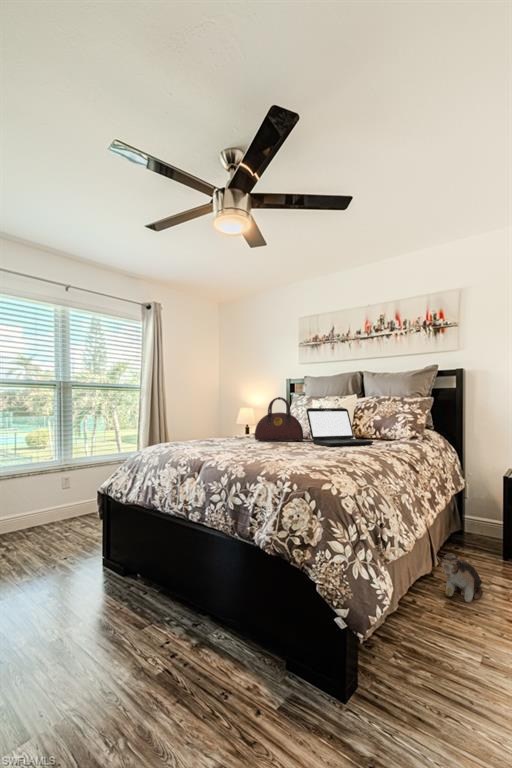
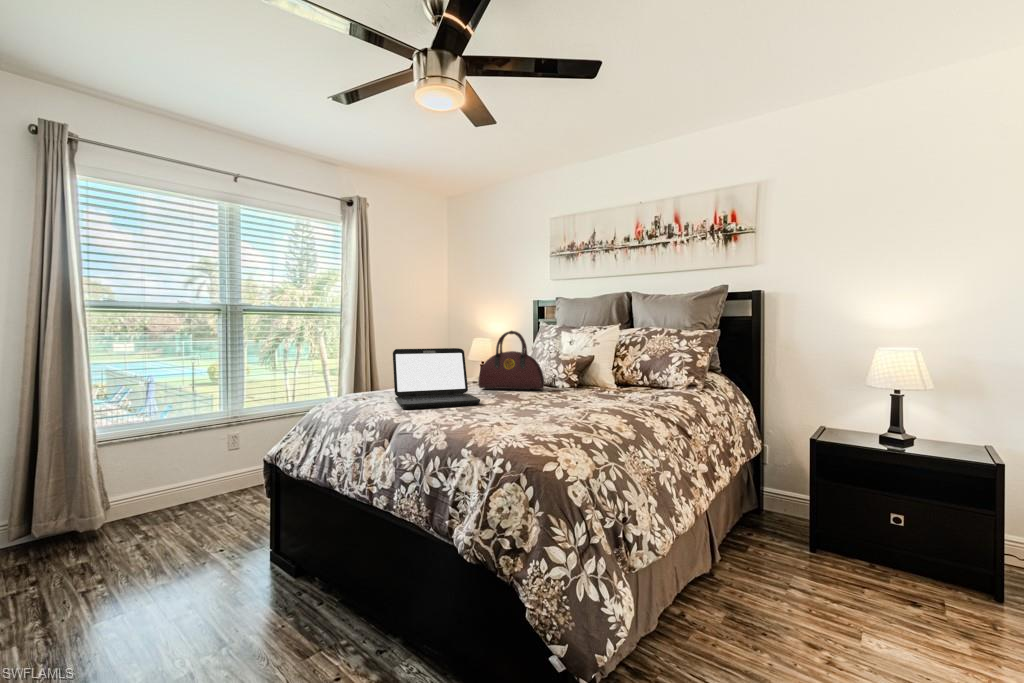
laptop: present [306,408,373,446] -> present [393,348,480,409]
plush toy: present [436,554,483,602] -> none [709,545,770,607]

